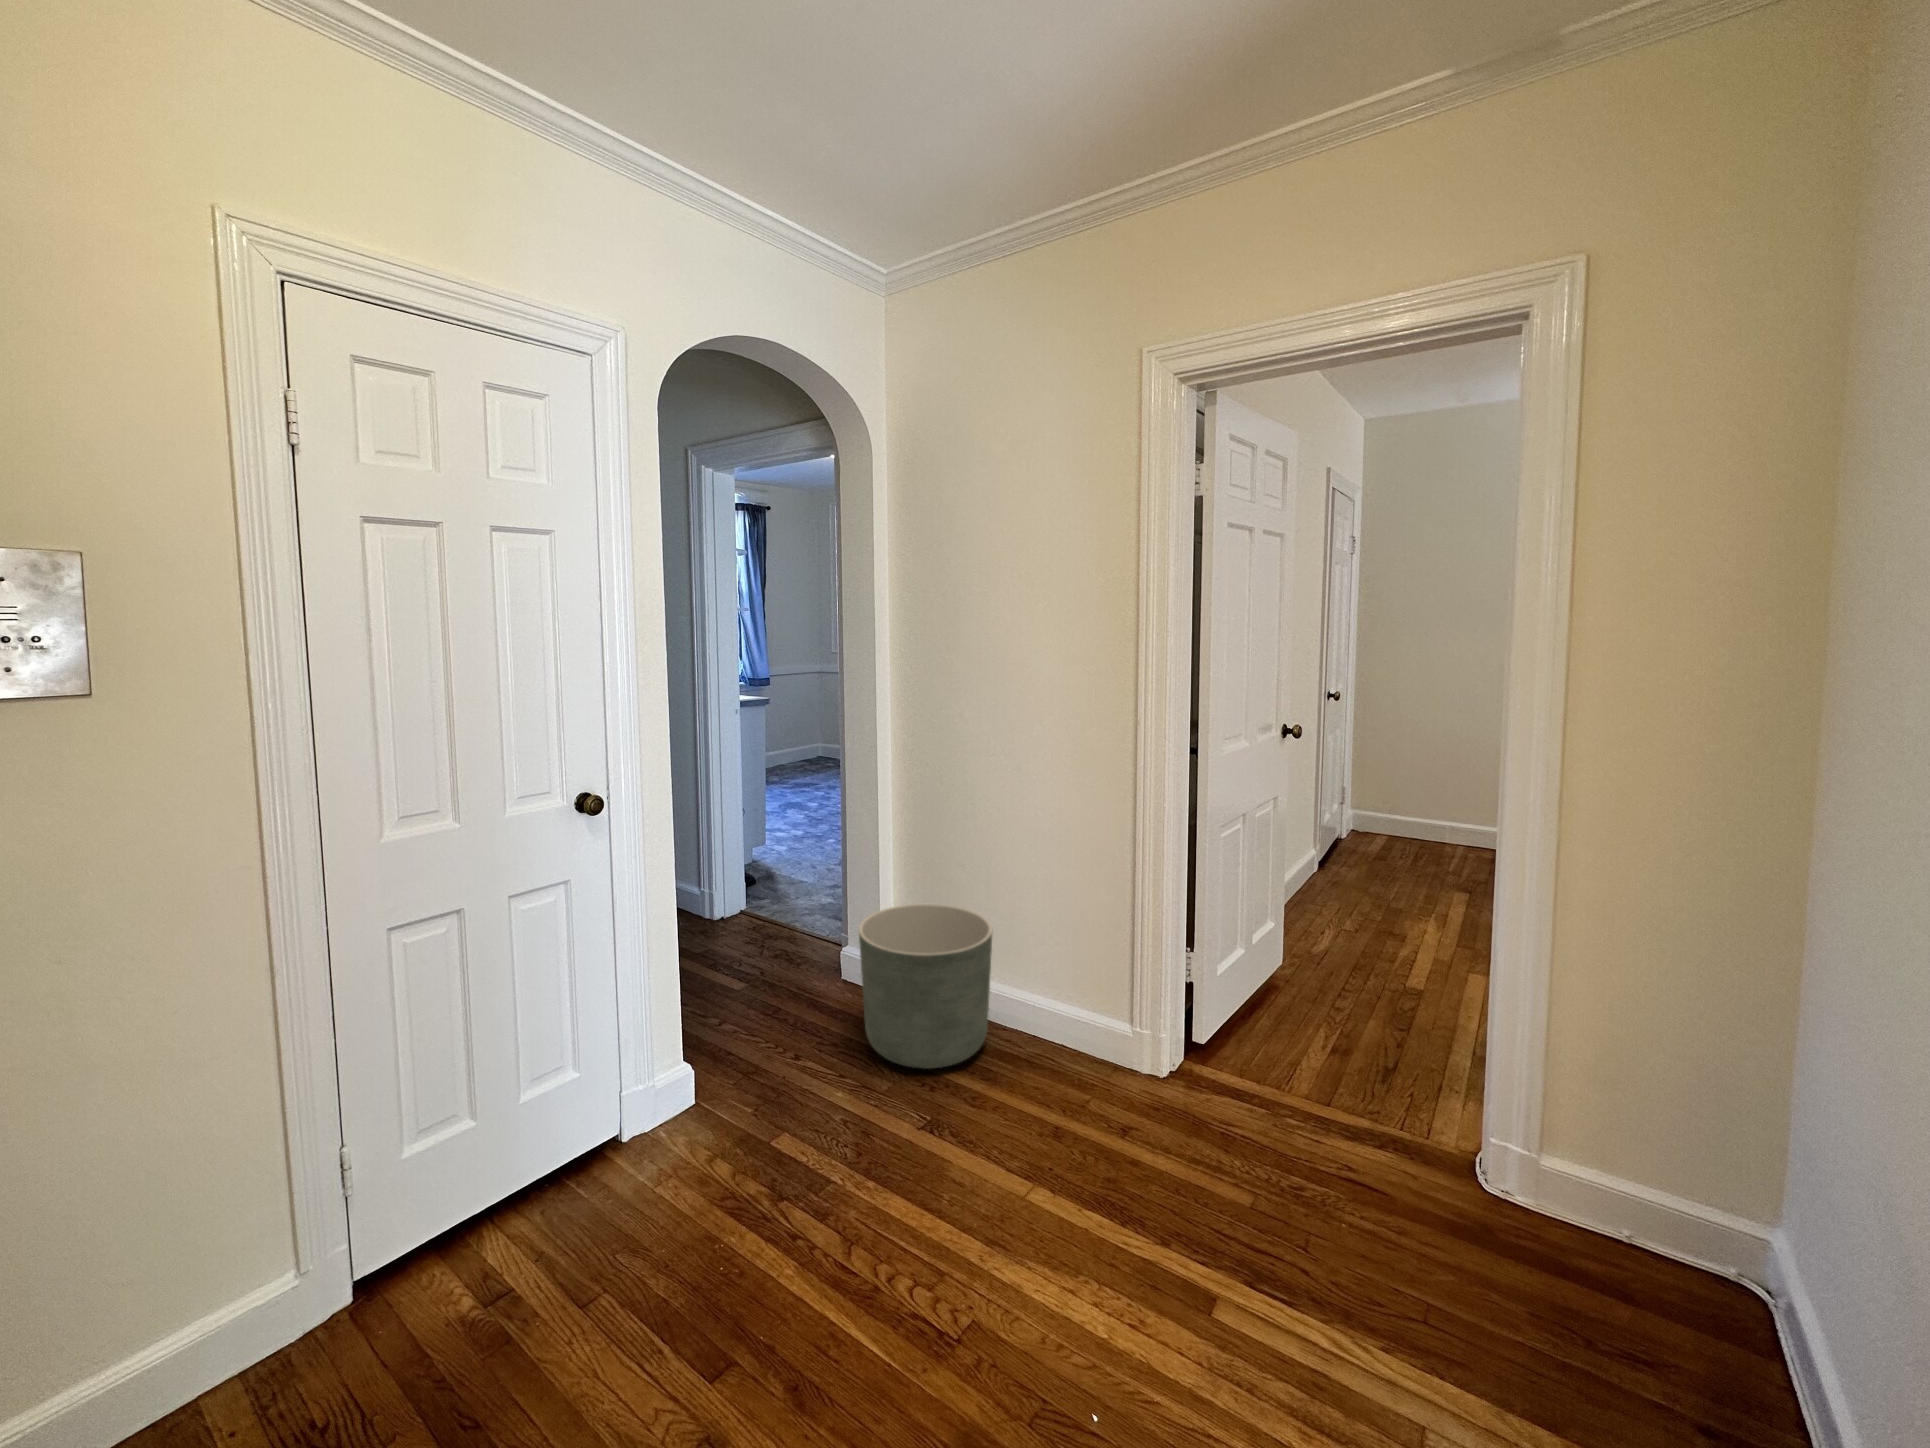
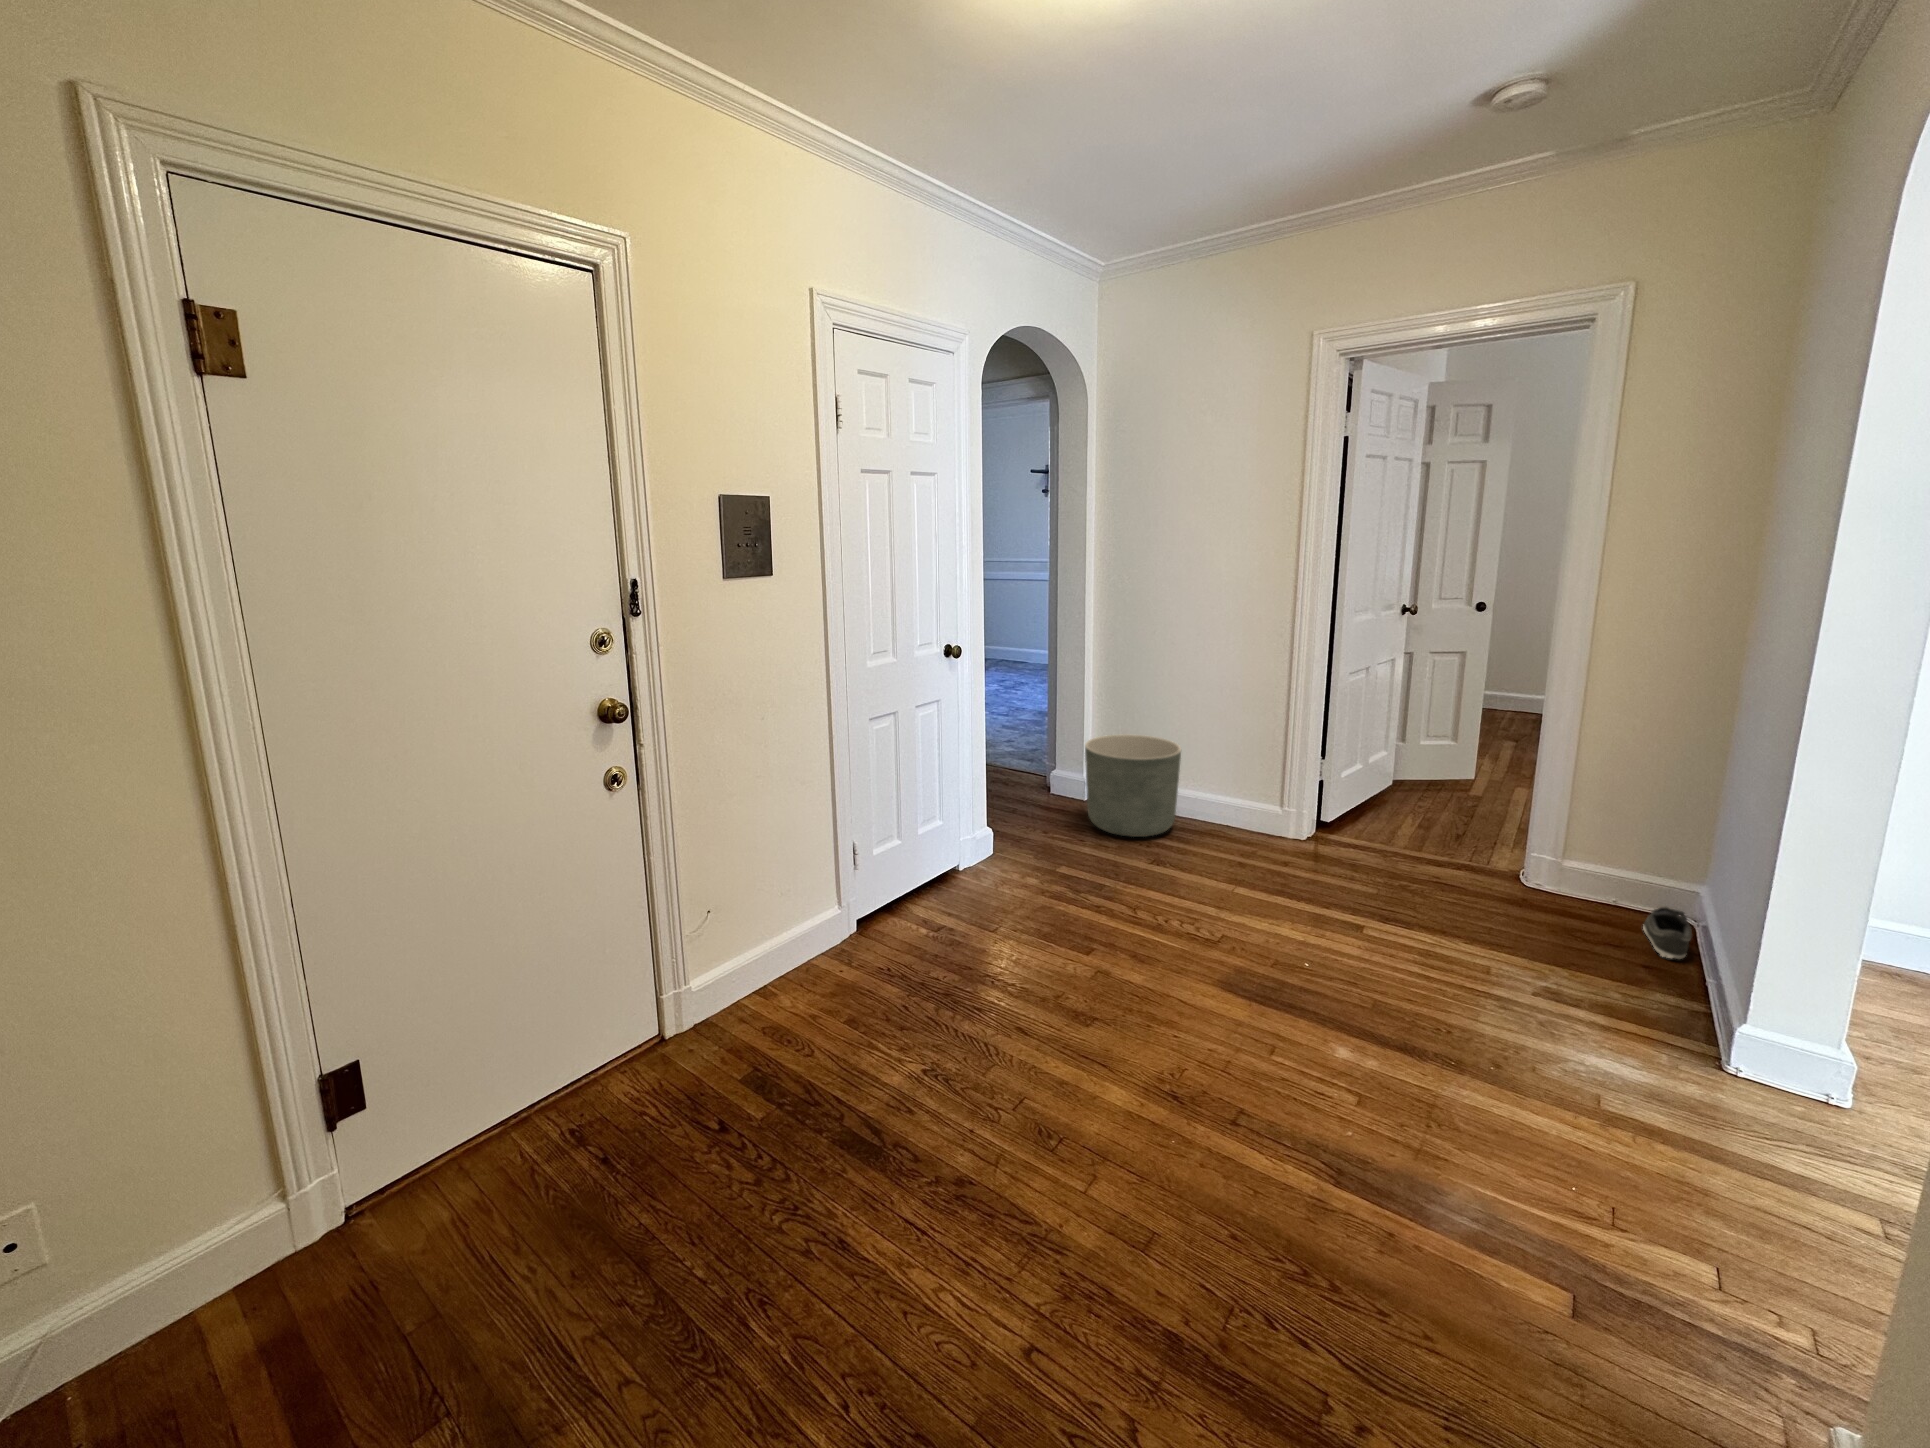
shoe: none [1678,1267,1770,1402] -> present [1643,907,1692,959]

